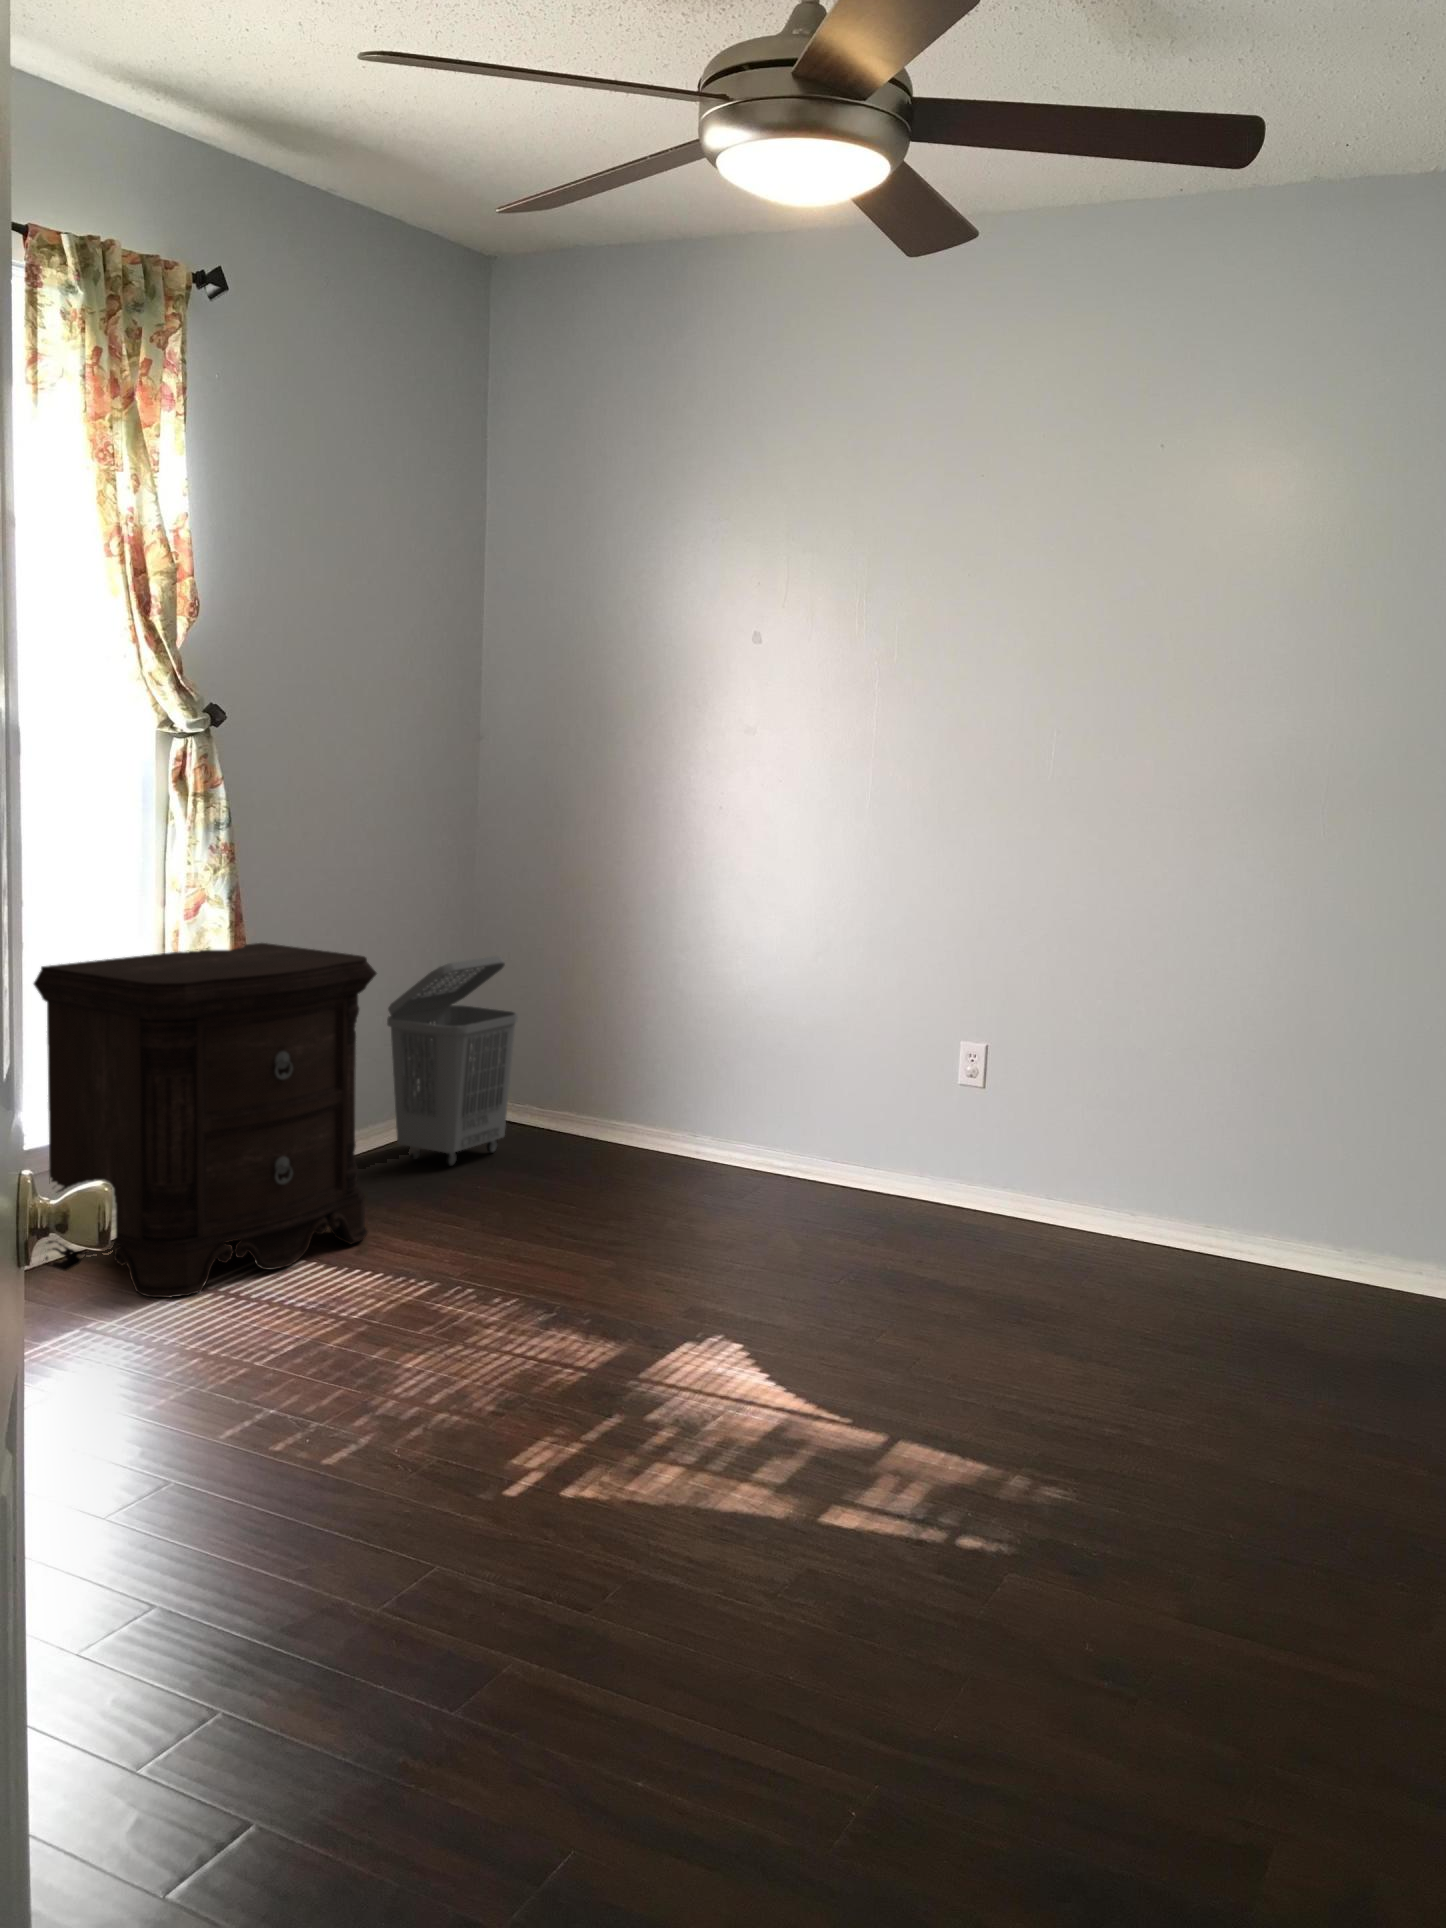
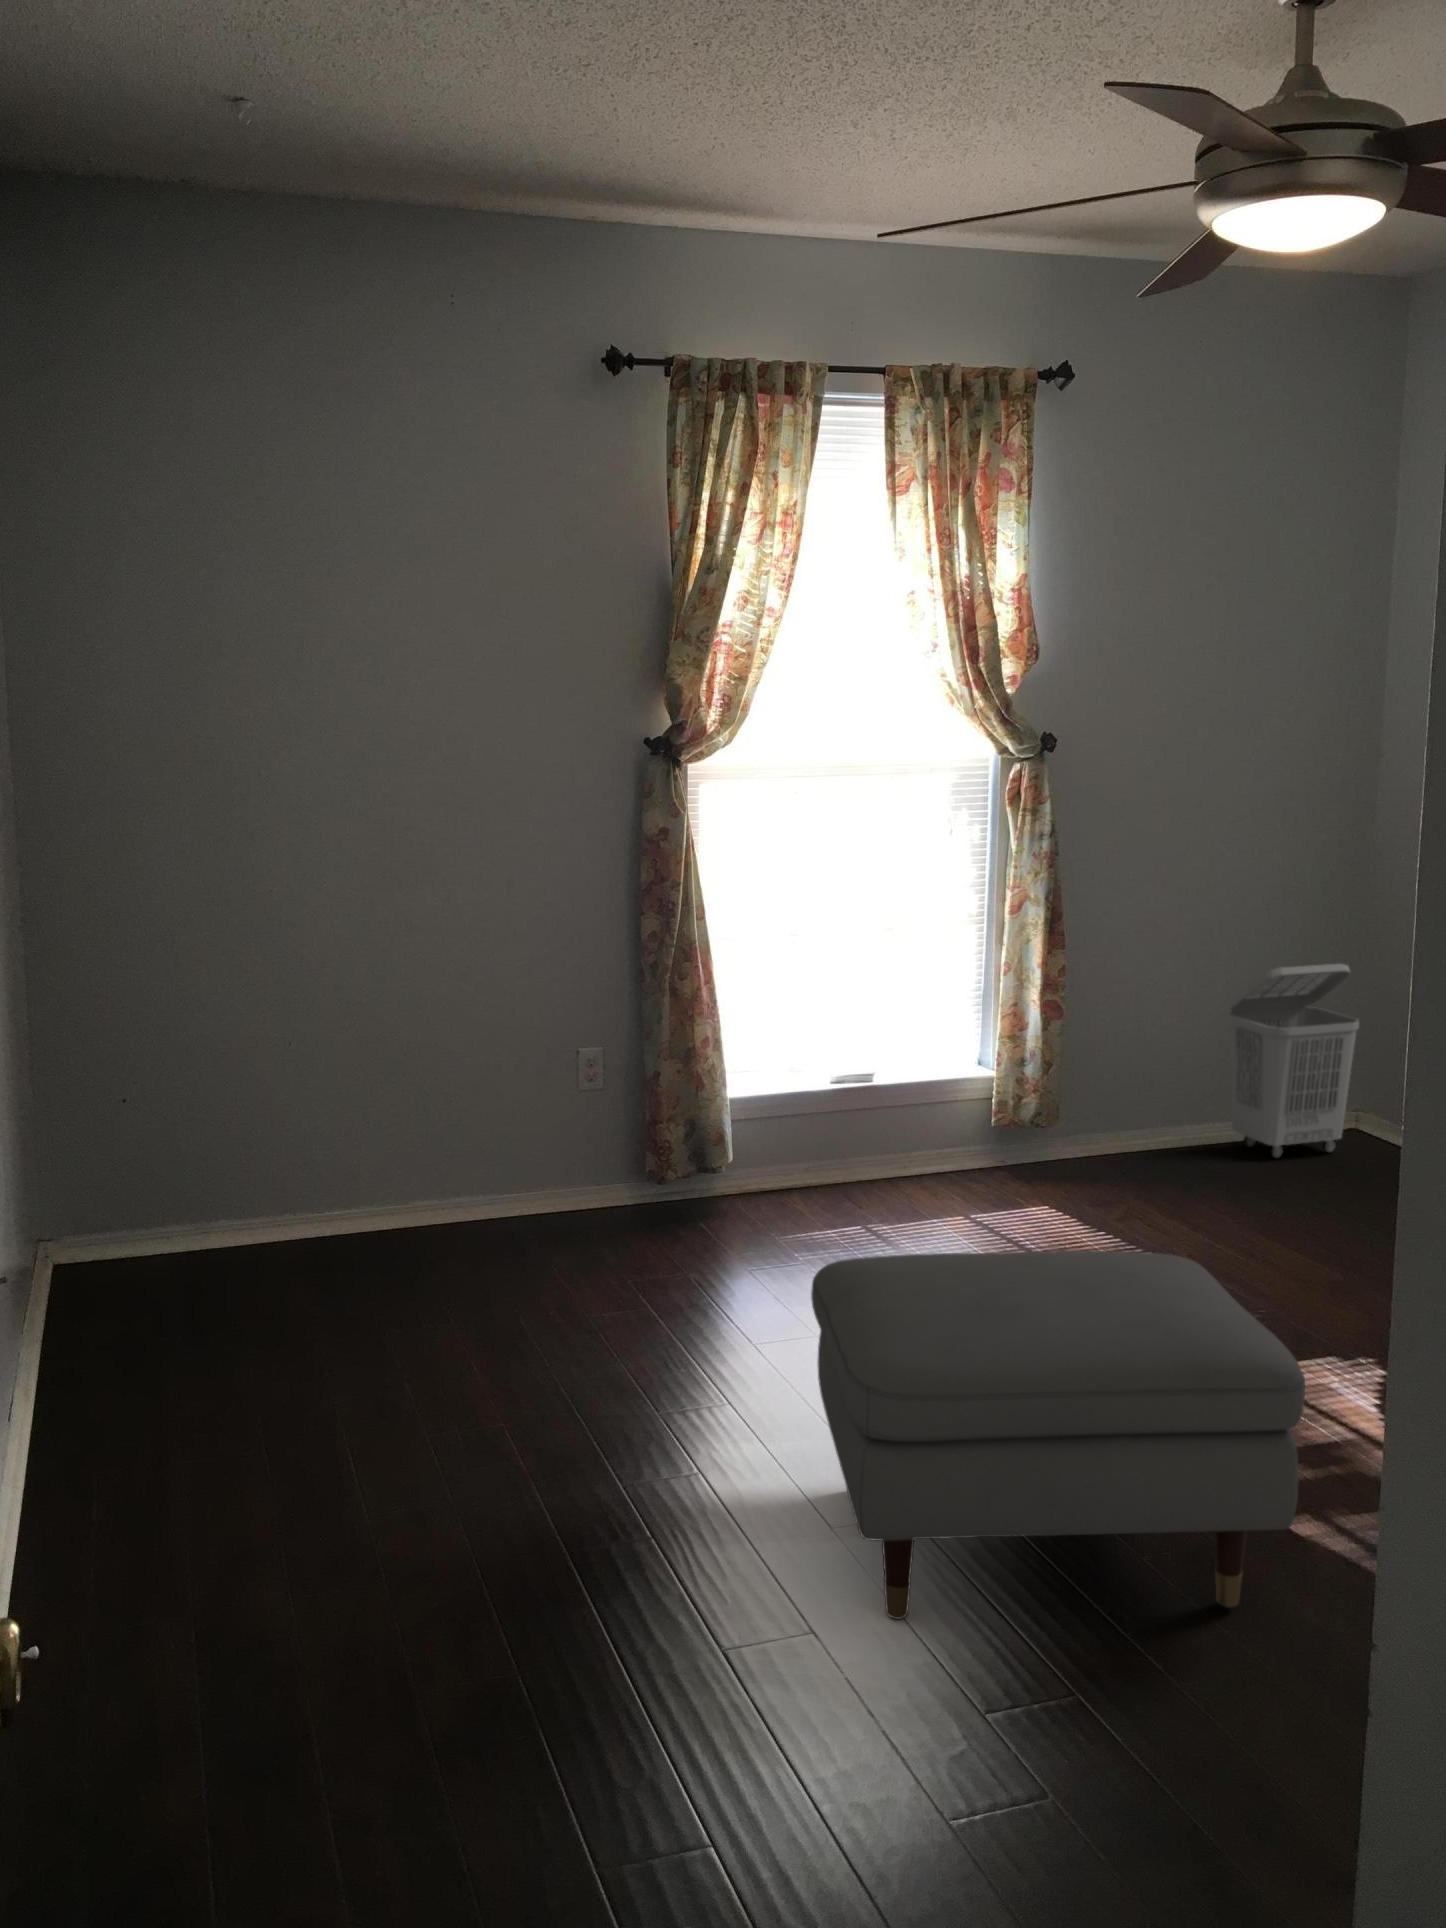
nightstand: present [34,943,377,1298] -> none [873,938,1153,1223]
ottoman: none [329,1256,952,1779] -> present [811,1251,1305,1619]

